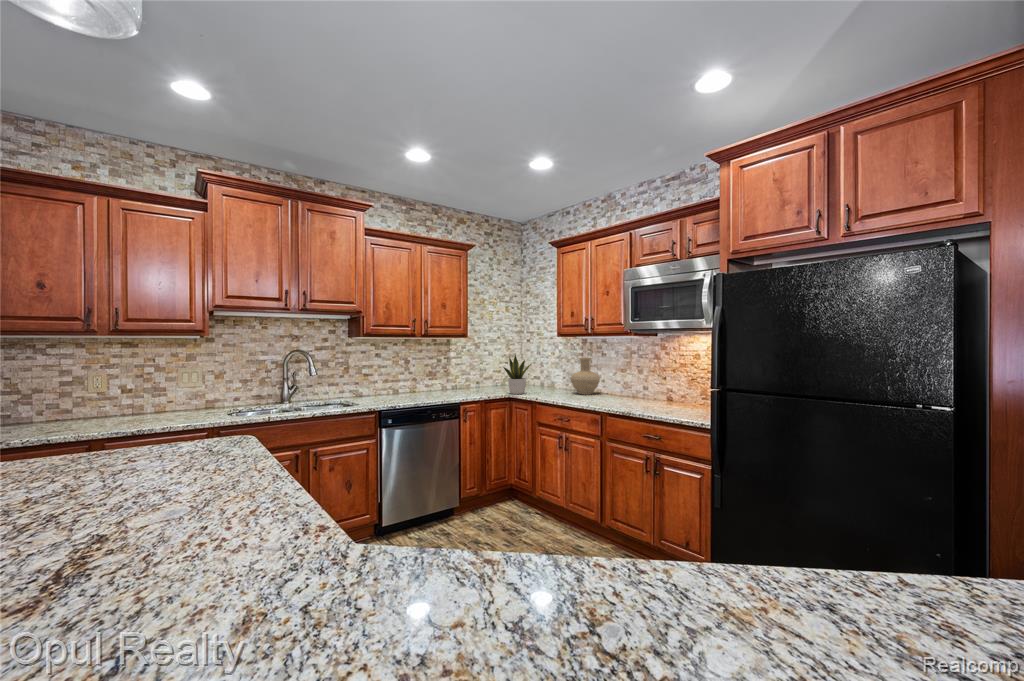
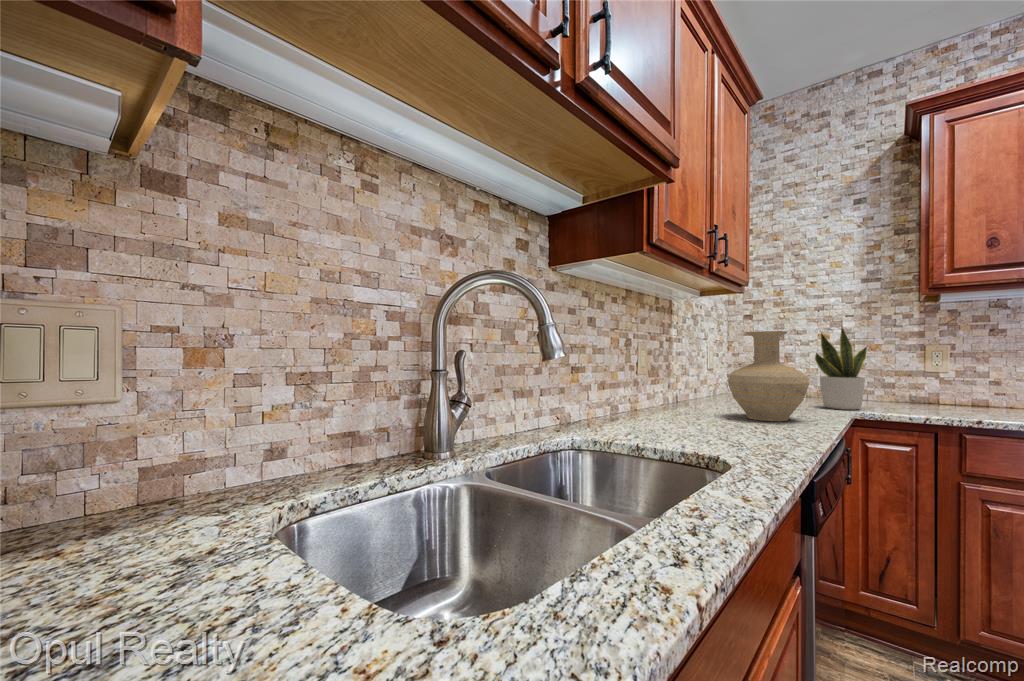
vase: present [571,358,600,395] -> present [728,331,809,421]

